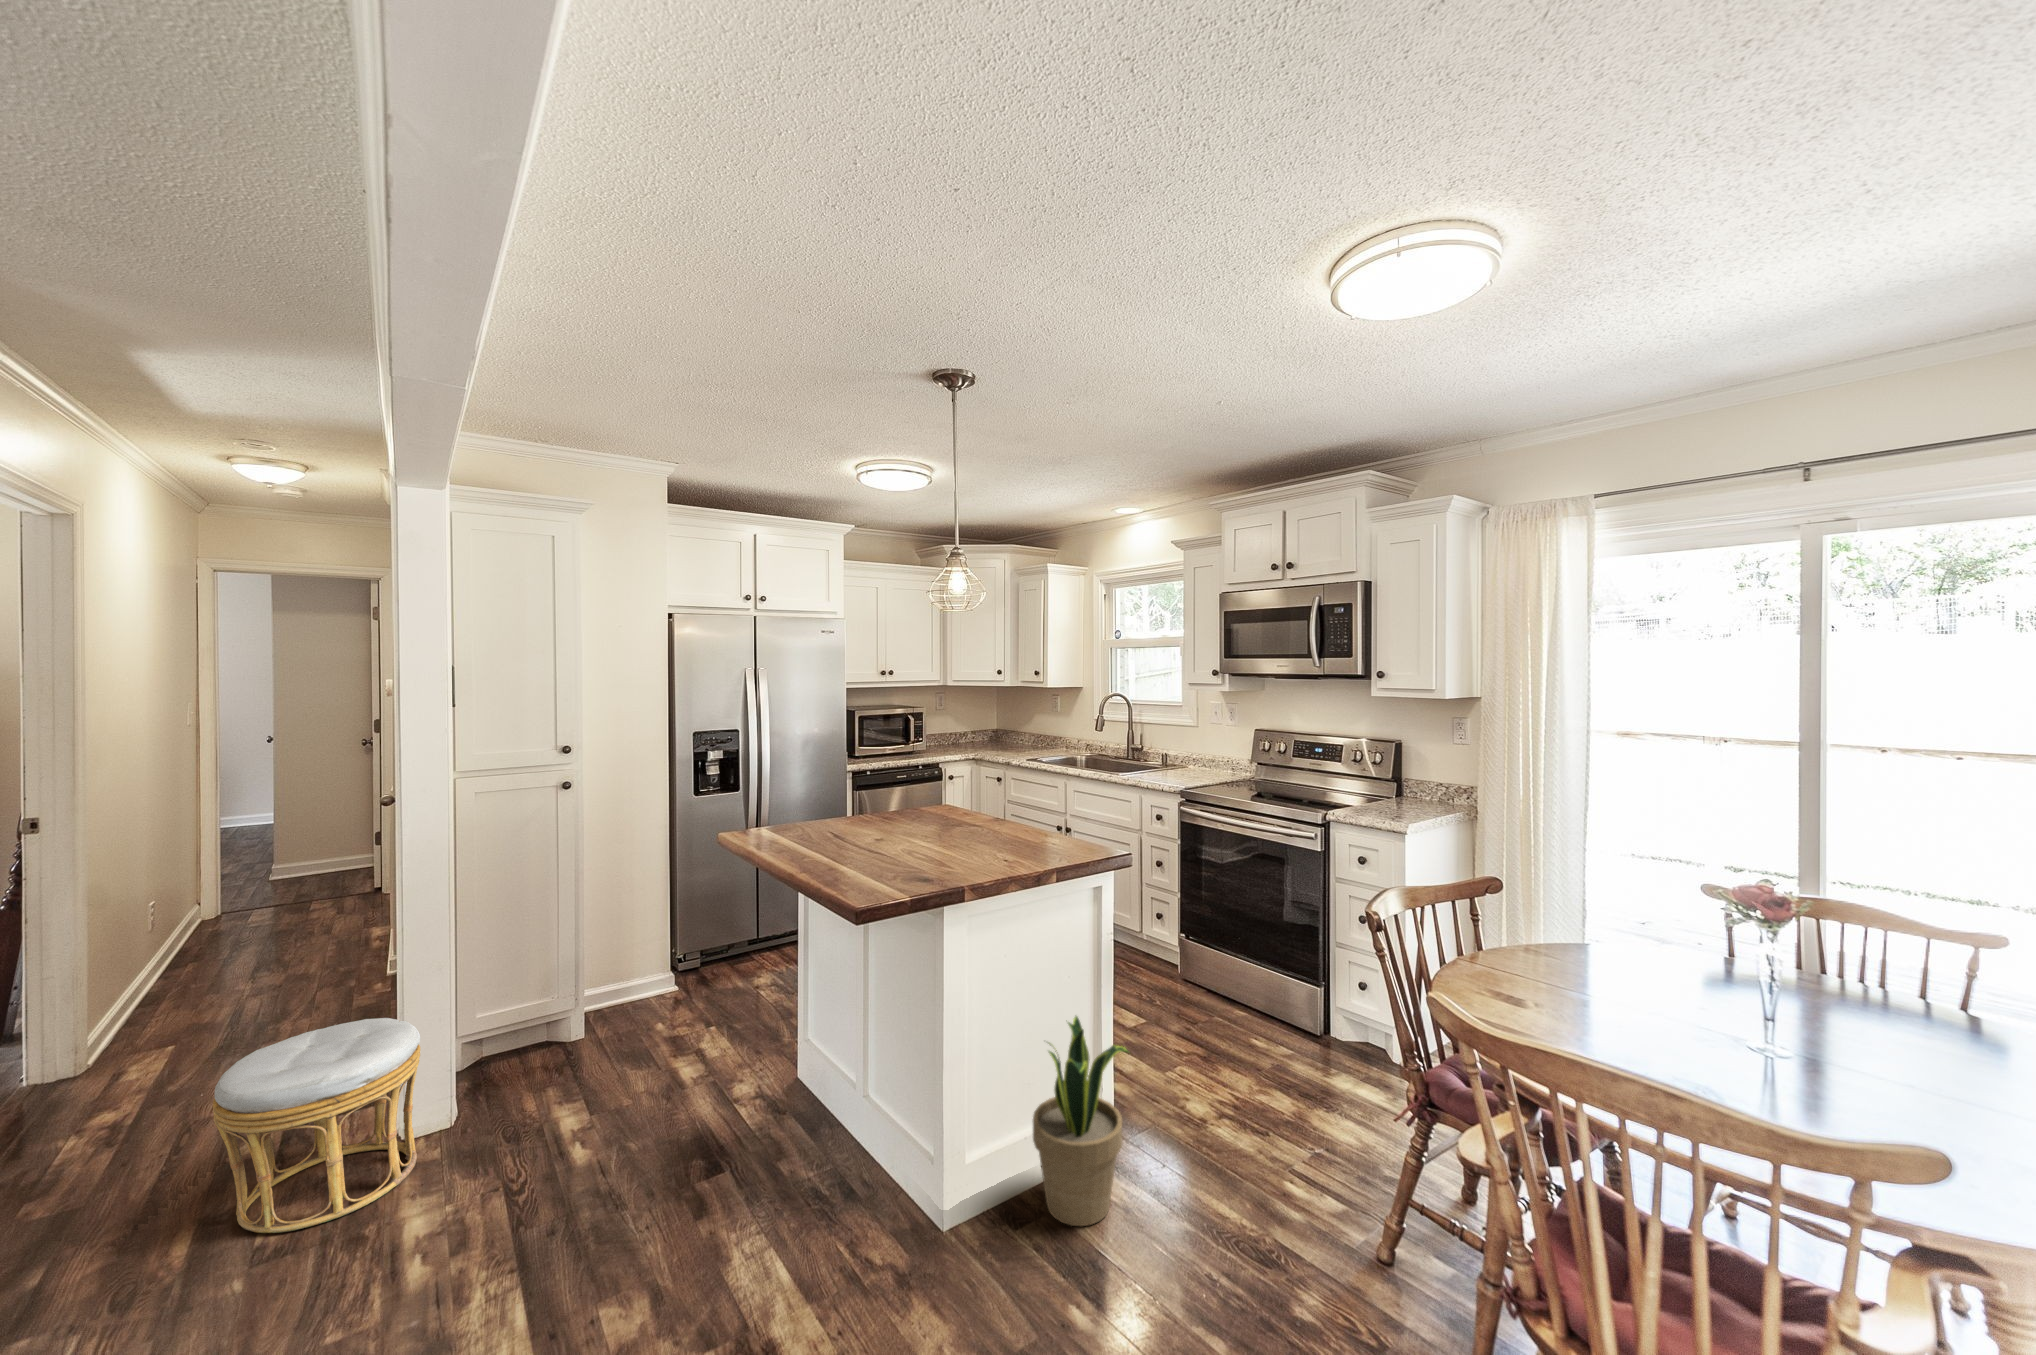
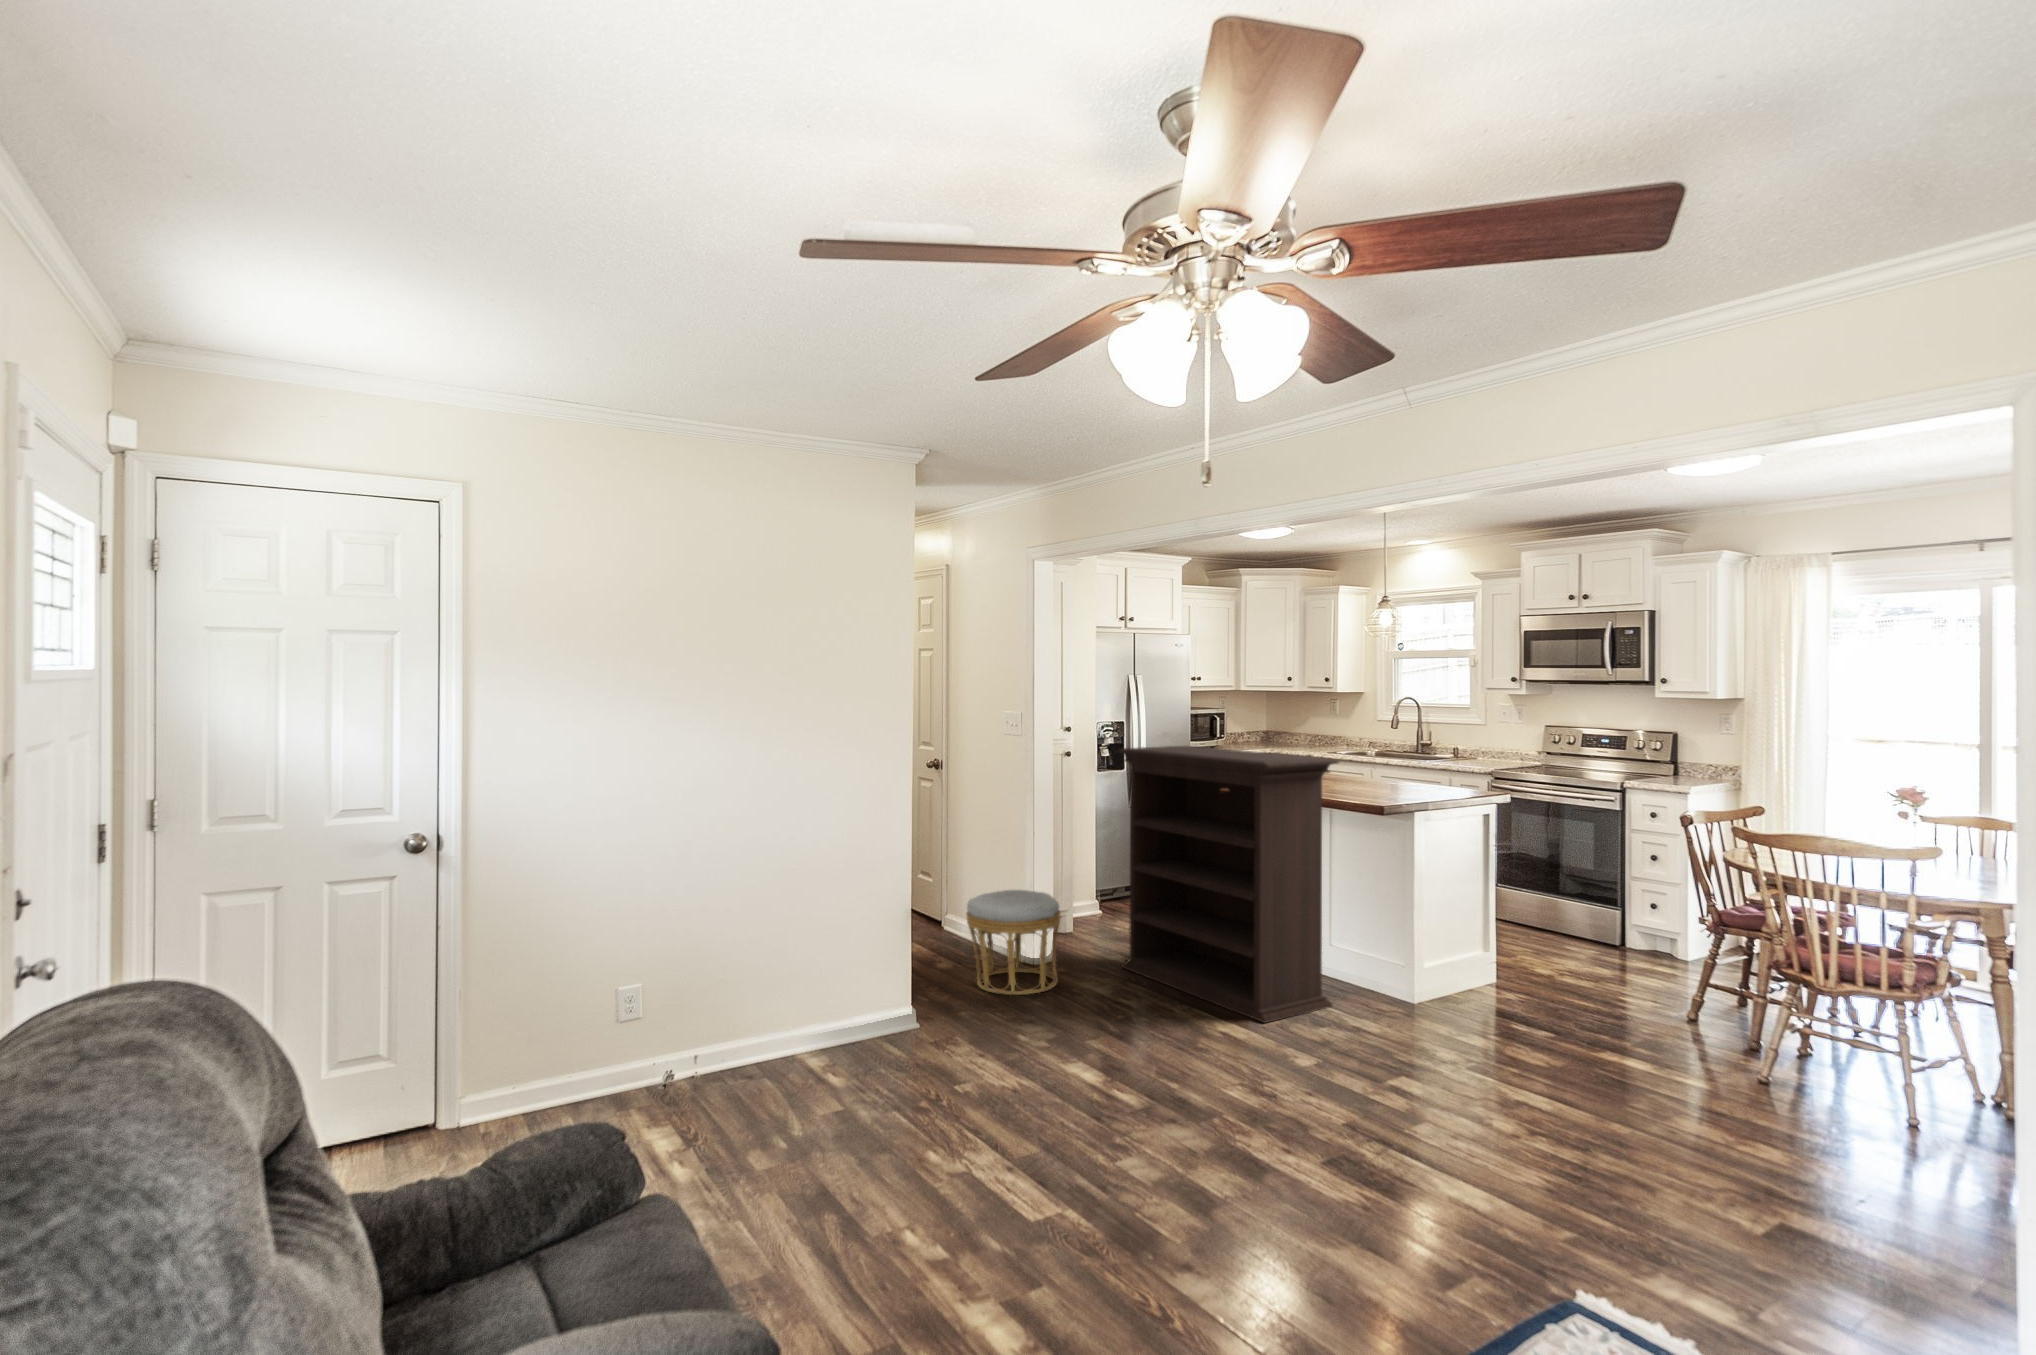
bookshelf: none [554,780,796,1330] -> present [1118,746,1338,1023]
potted plant: present [1033,1016,1129,1226] -> none [1463,889,1527,1005]

